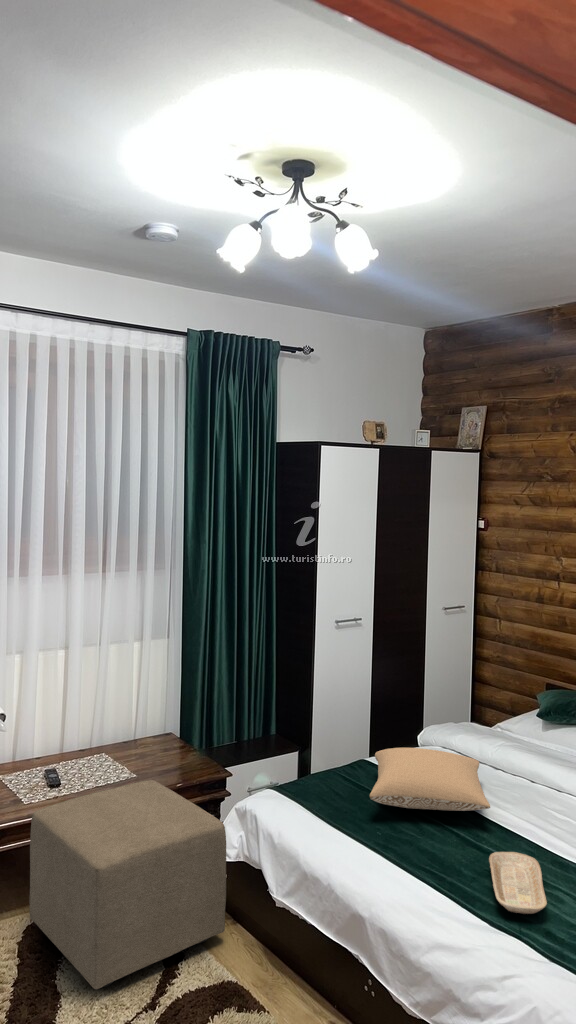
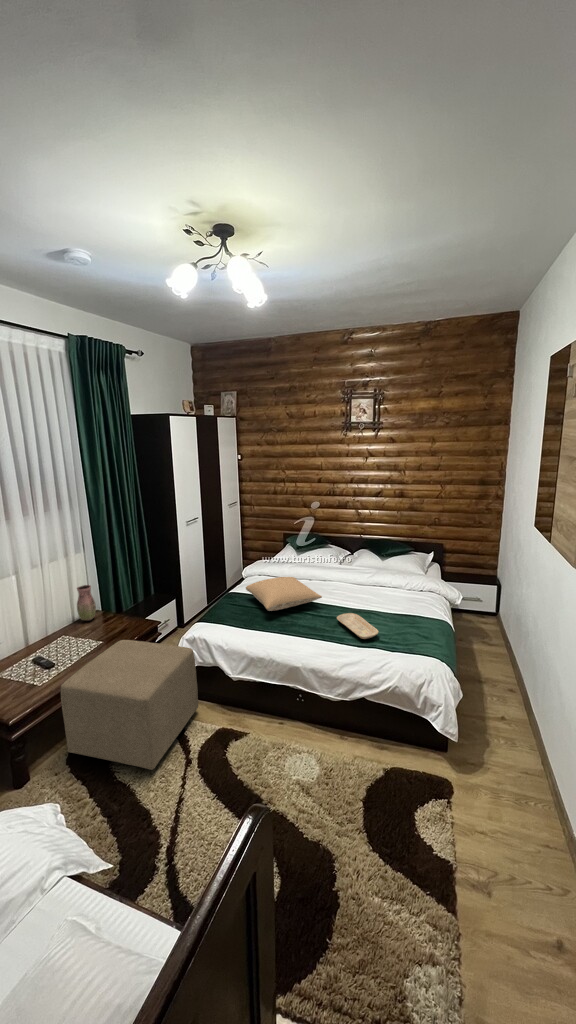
vase: none [138,689,164,745] -> present [77,585,96,621]

